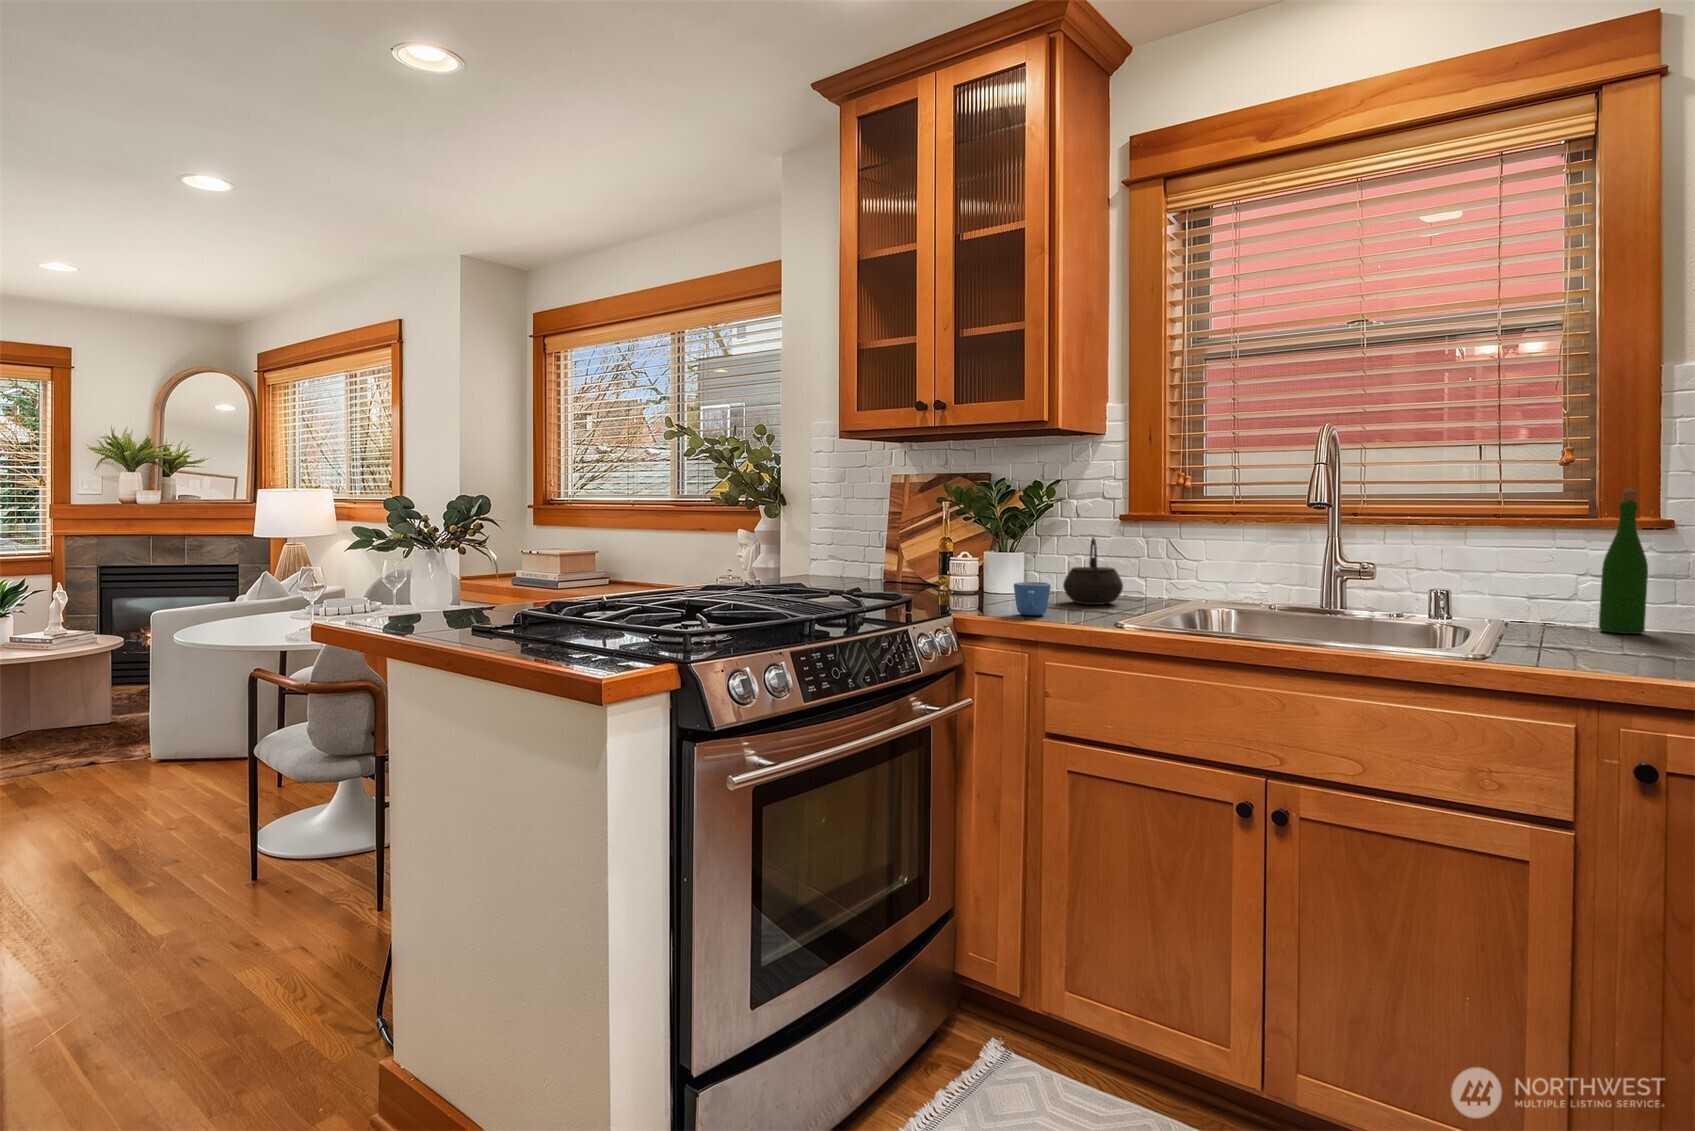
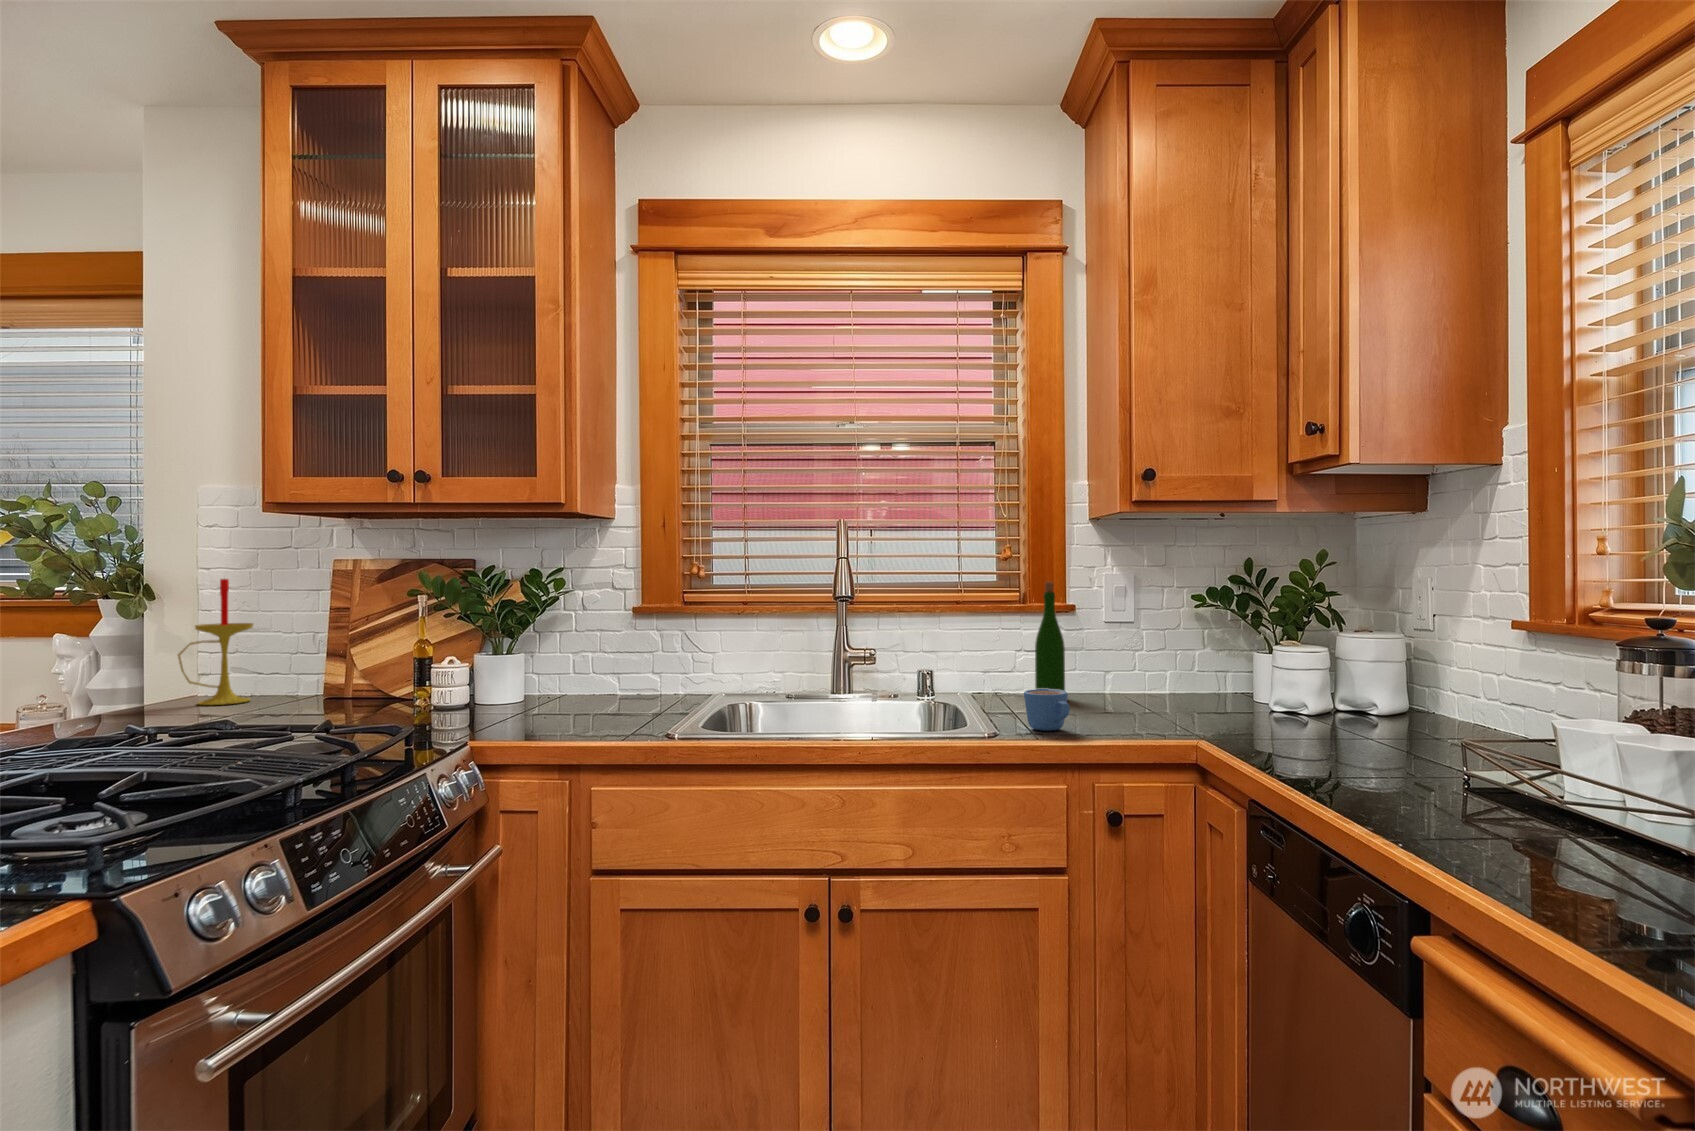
candle: none [798,489,842,581] -> present [178,579,253,705]
kettle: present [1063,538,1123,605] -> none [578,633,646,710]
mug: present [1014,582,1051,615] -> present [1024,689,1070,731]

